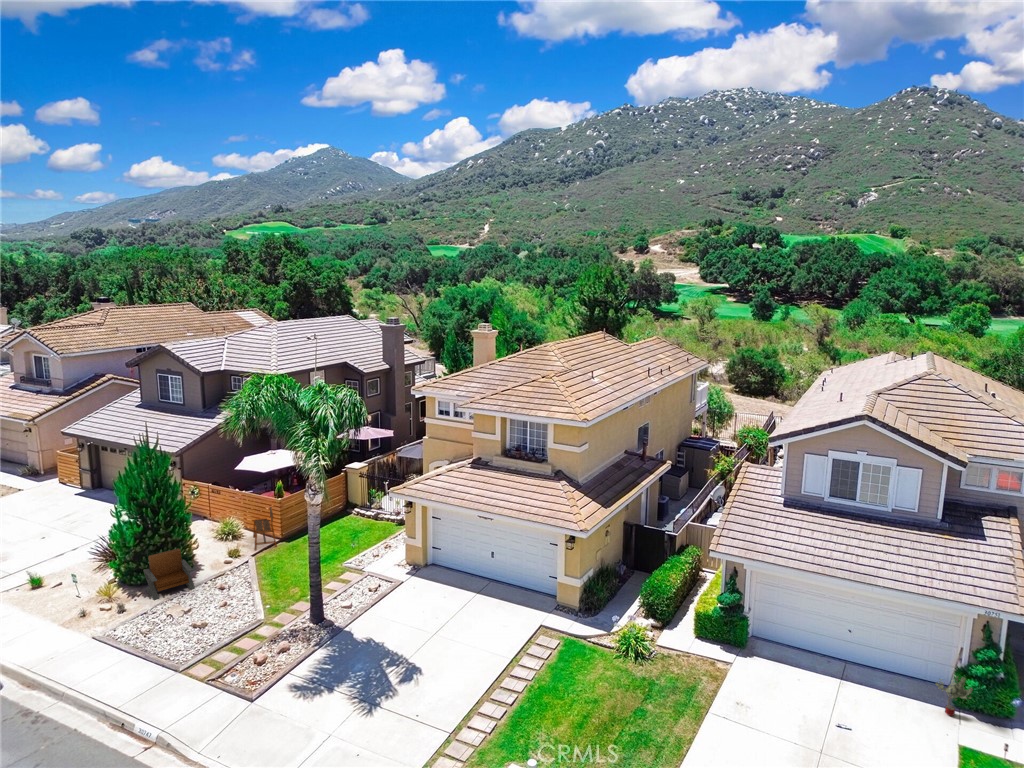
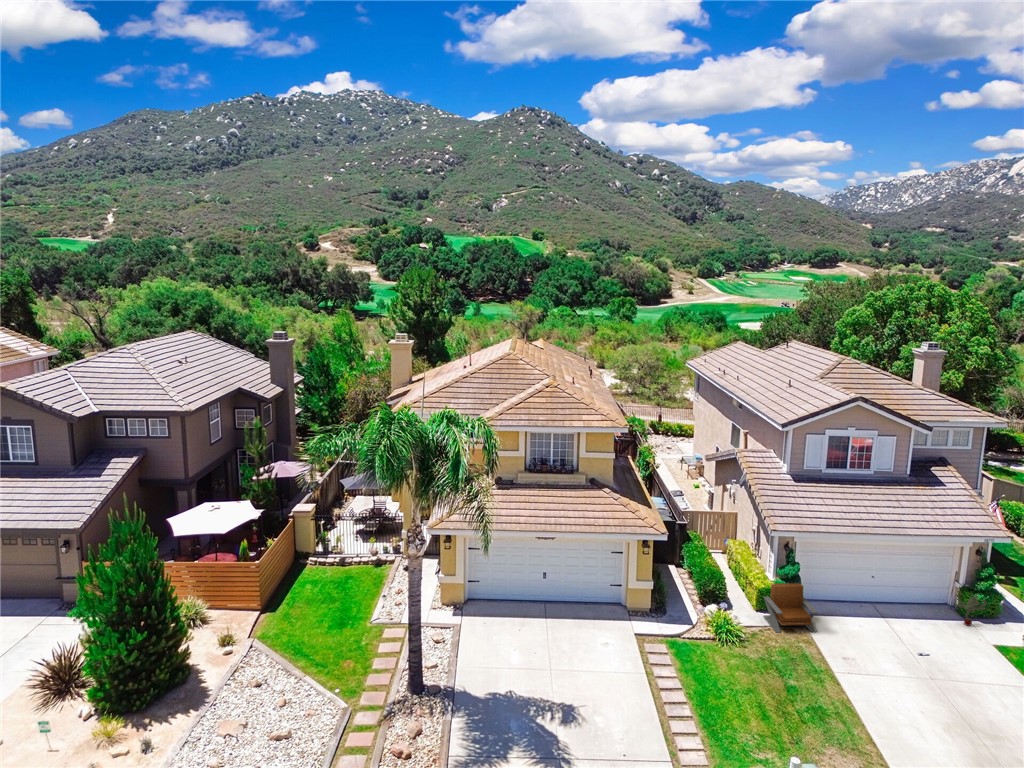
bench: present [253,507,277,550] -> none [223,572,267,630]
lounge chair: present [144,548,195,600] -> present [763,583,818,633]

